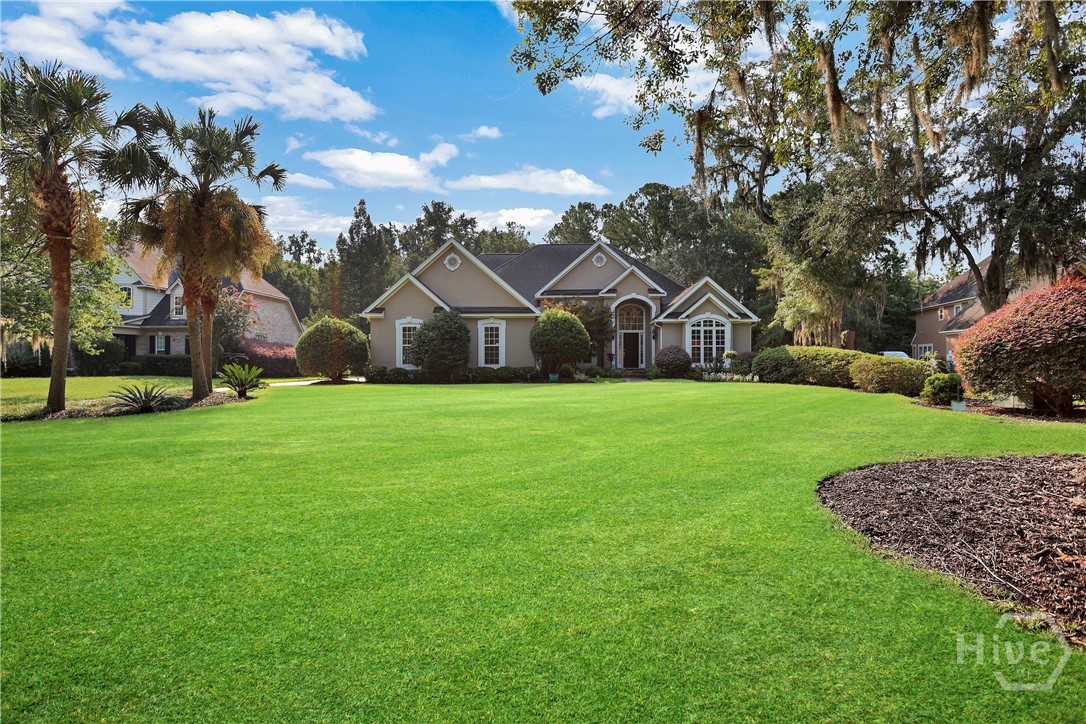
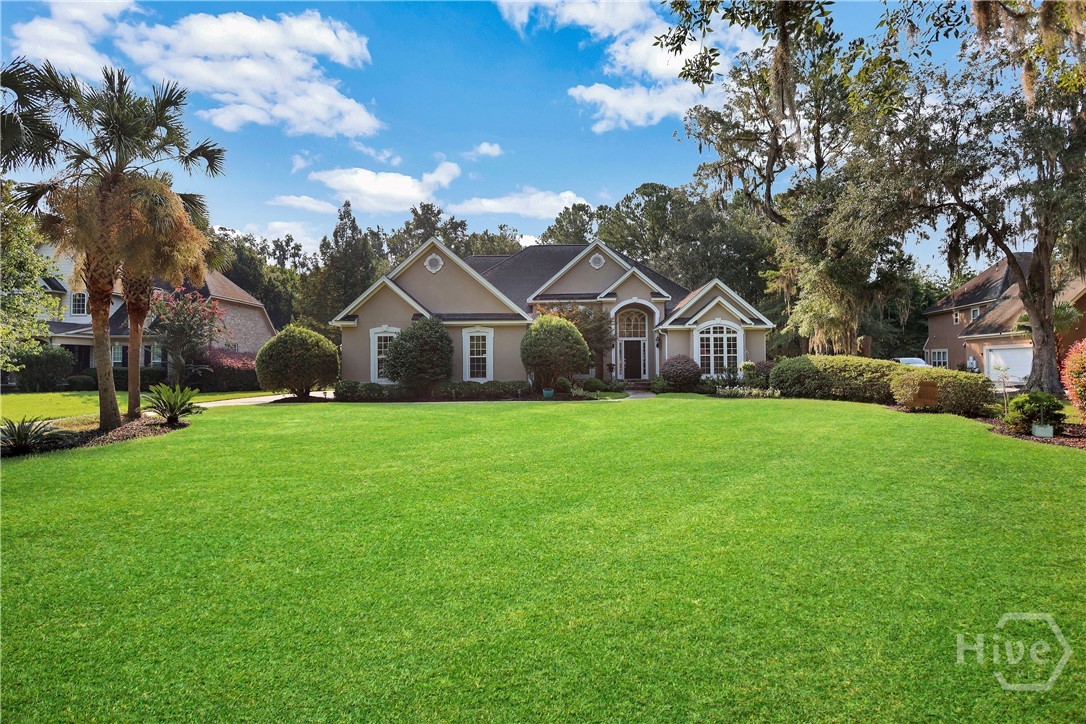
lounge chair: none [859,367,891,395] -> present [904,380,941,413]

